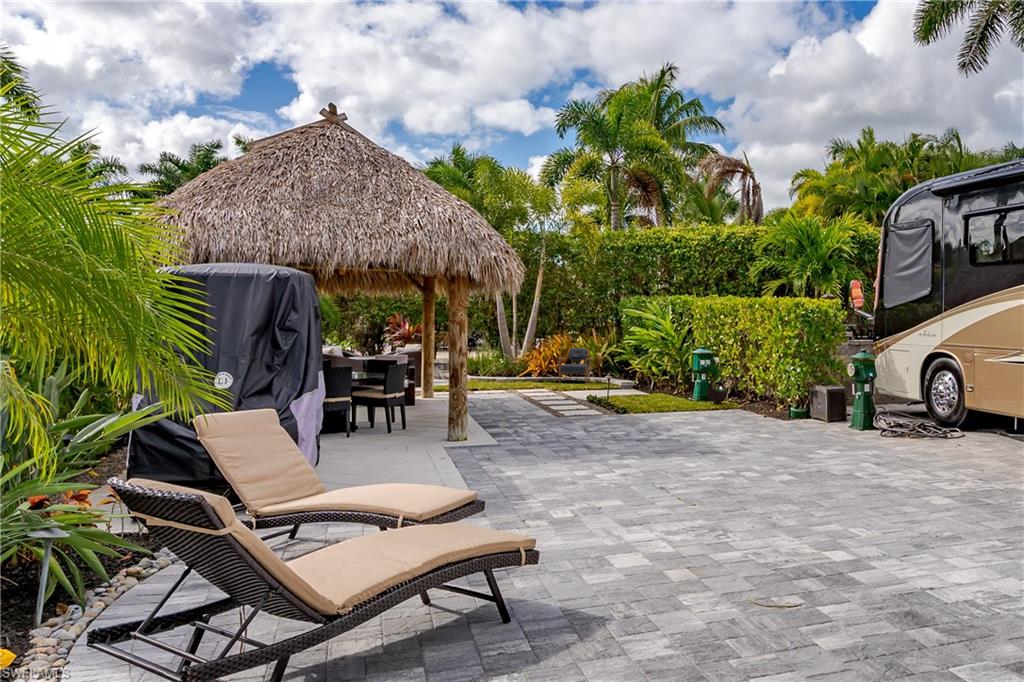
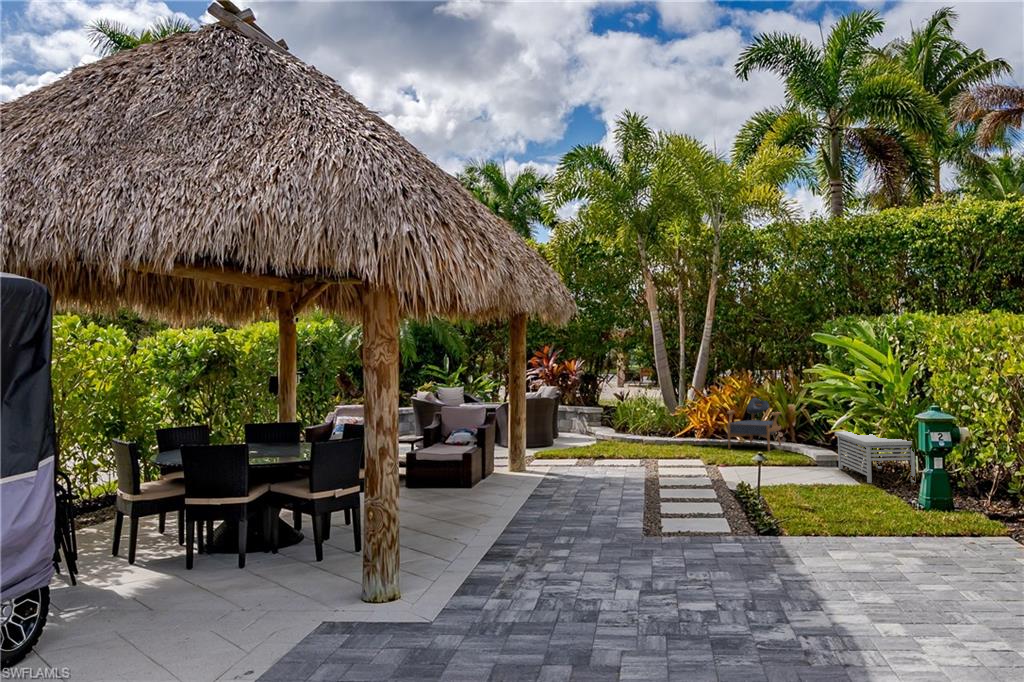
potted tree: present [700,363,727,403] -> none [928,427,990,511]
storage bench: none [635,367,685,395] -> present [835,431,916,483]

